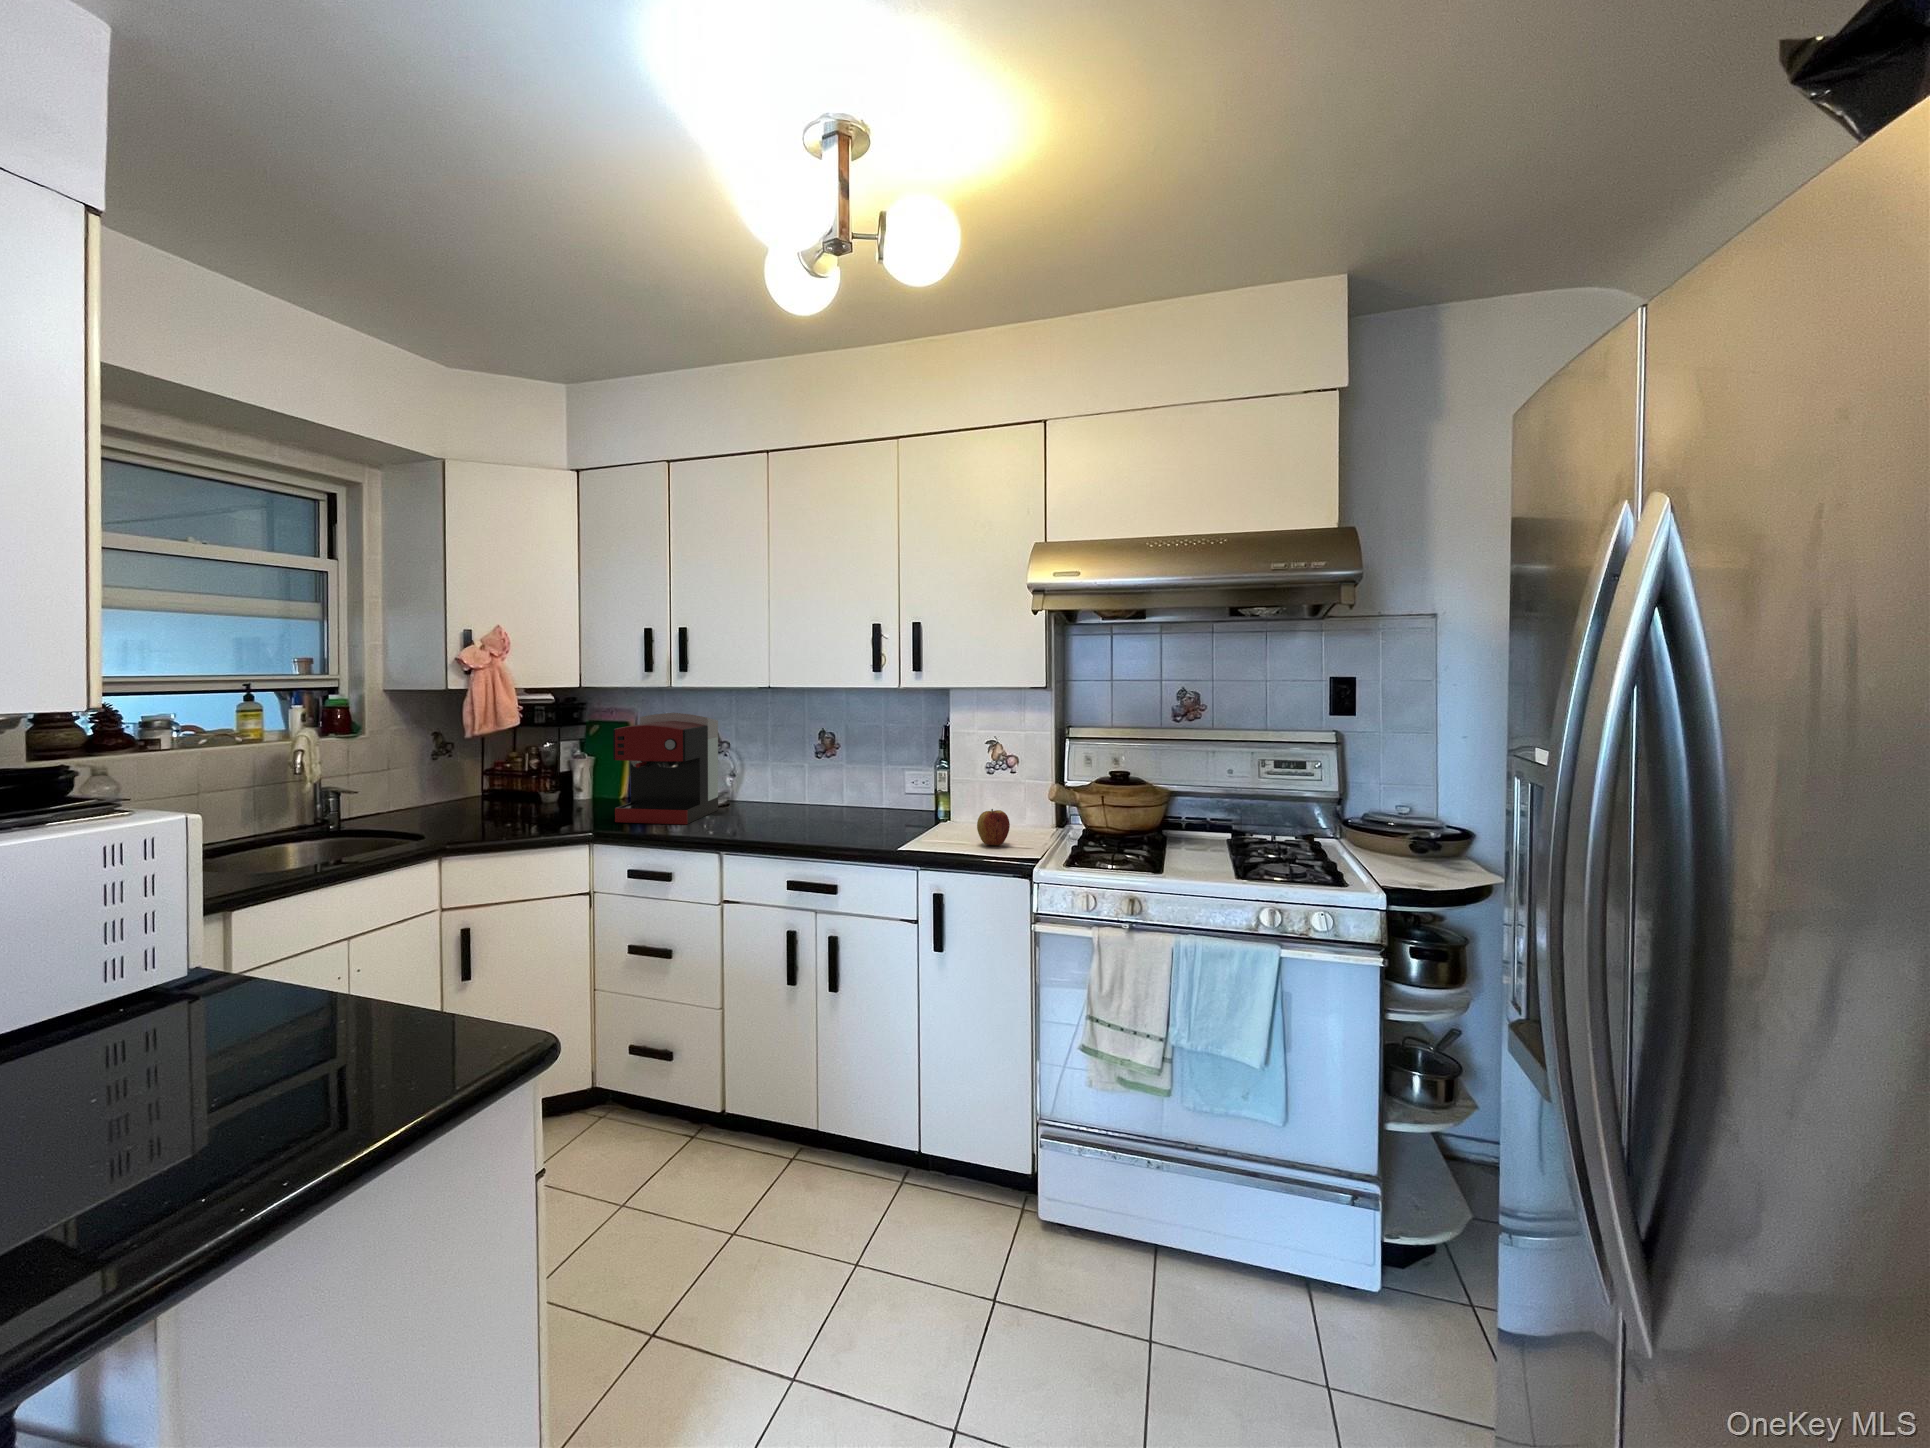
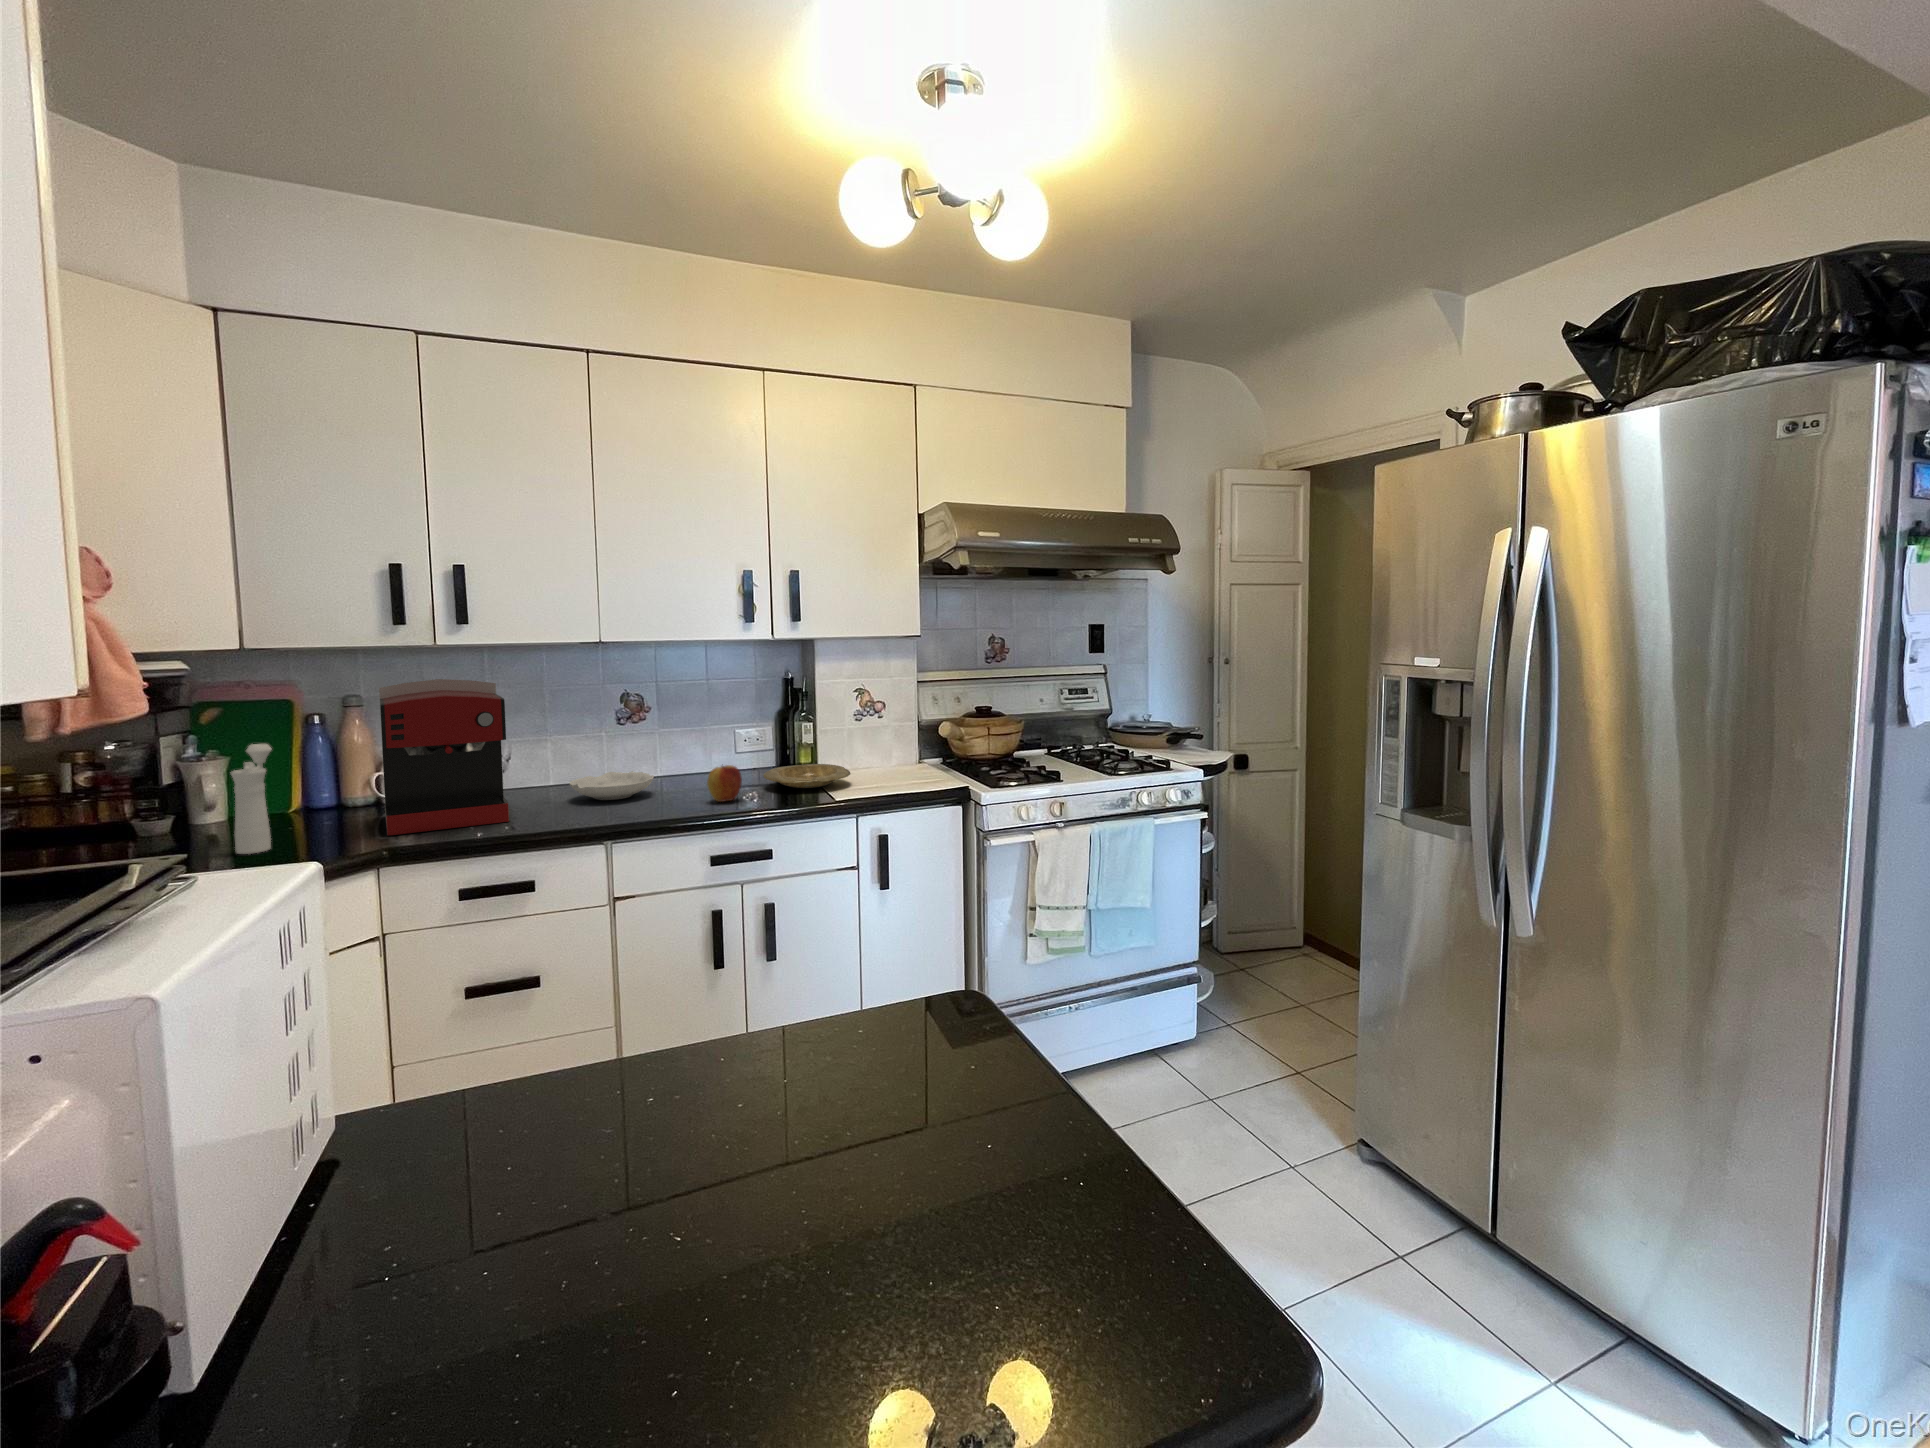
pepper mill: none [540,750,580,821] -> present [230,744,271,854]
bowl: none [750,795,816,819] -> present [569,771,654,800]
apple: present [977,809,1010,845] -> present [707,765,742,802]
plate: none [883,810,965,834] -> present [763,764,851,788]

